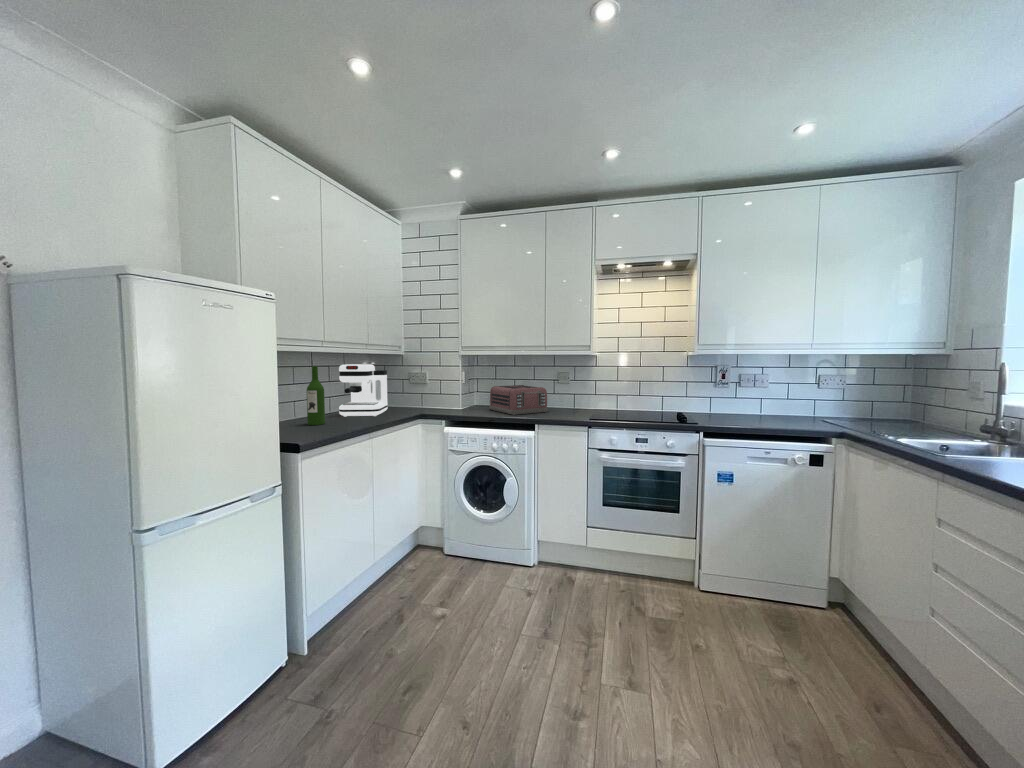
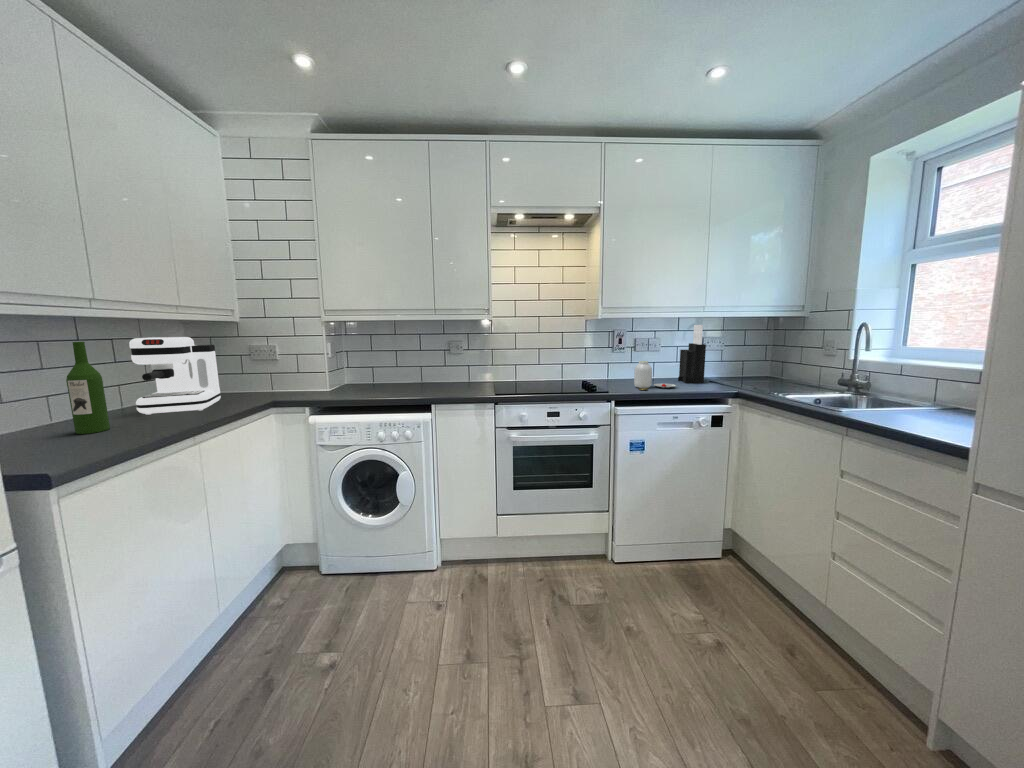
knife block: none [783,362,813,422] -> present [678,325,706,383]
toaster: present [489,385,548,415] -> none [369,358,443,395]
jar: none [729,396,778,424] -> present [634,361,676,390]

